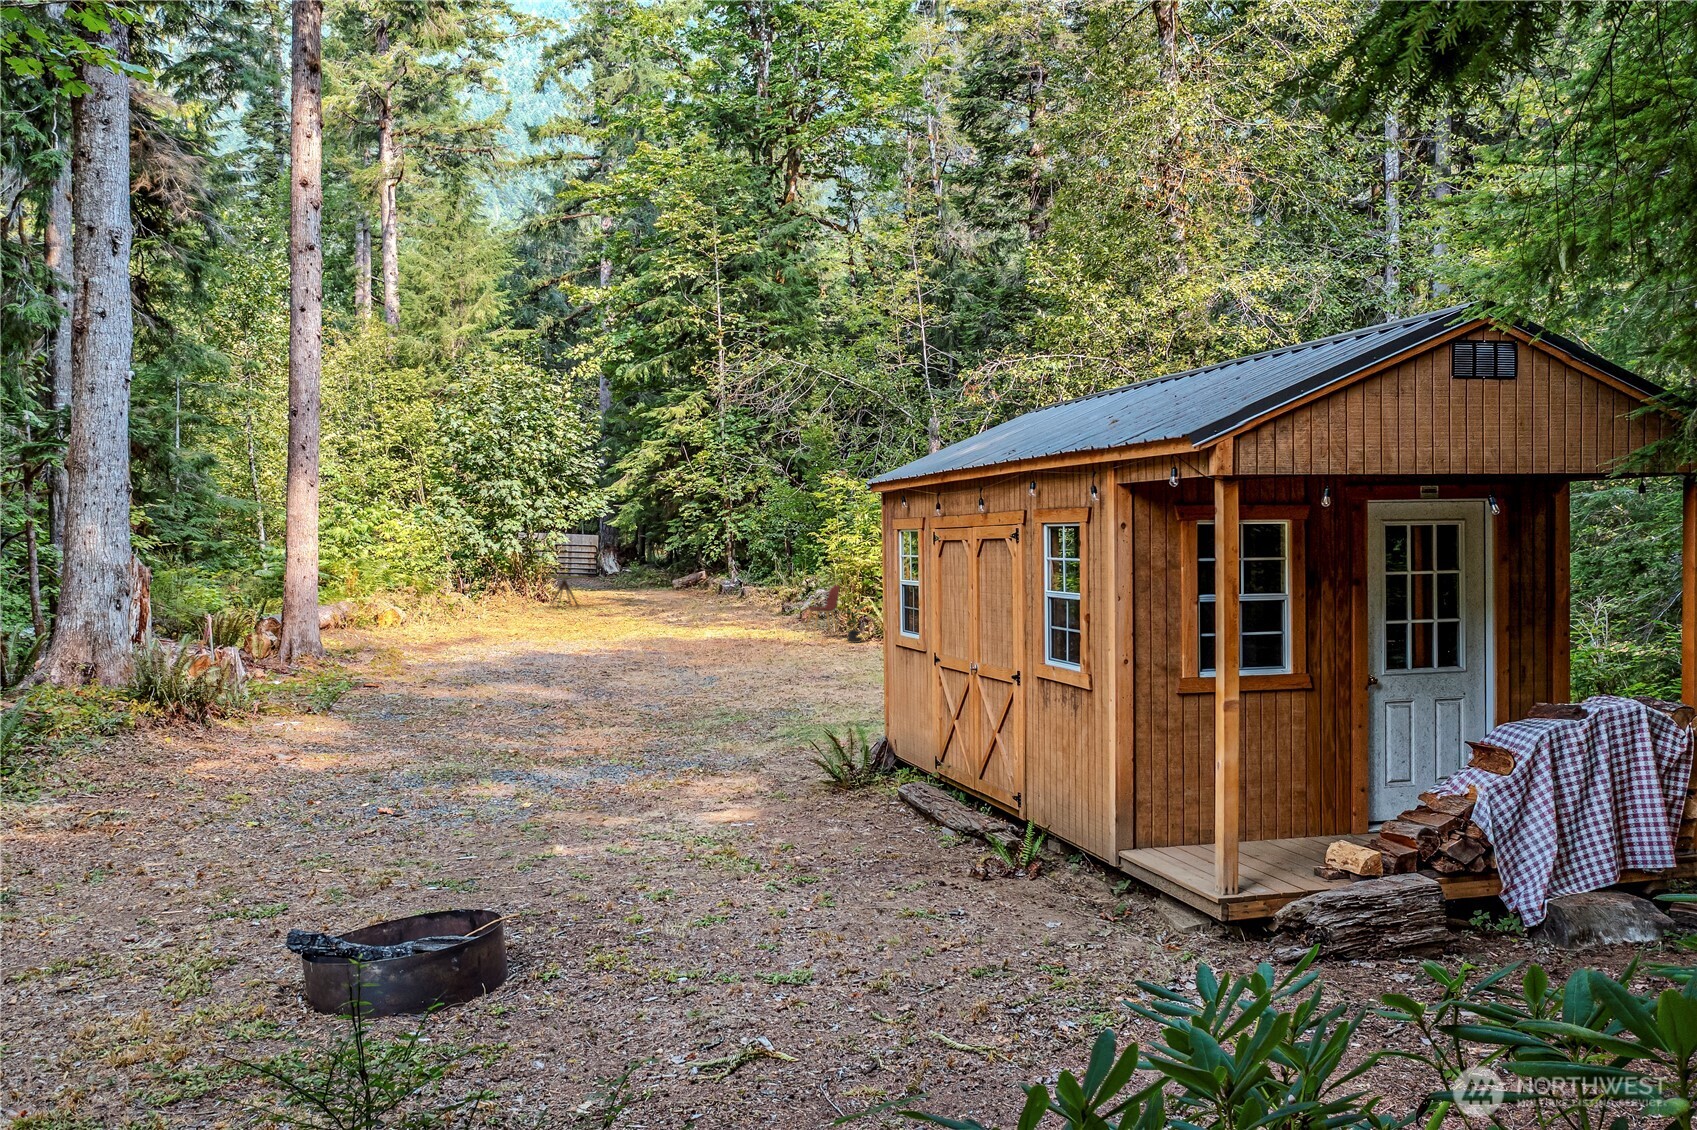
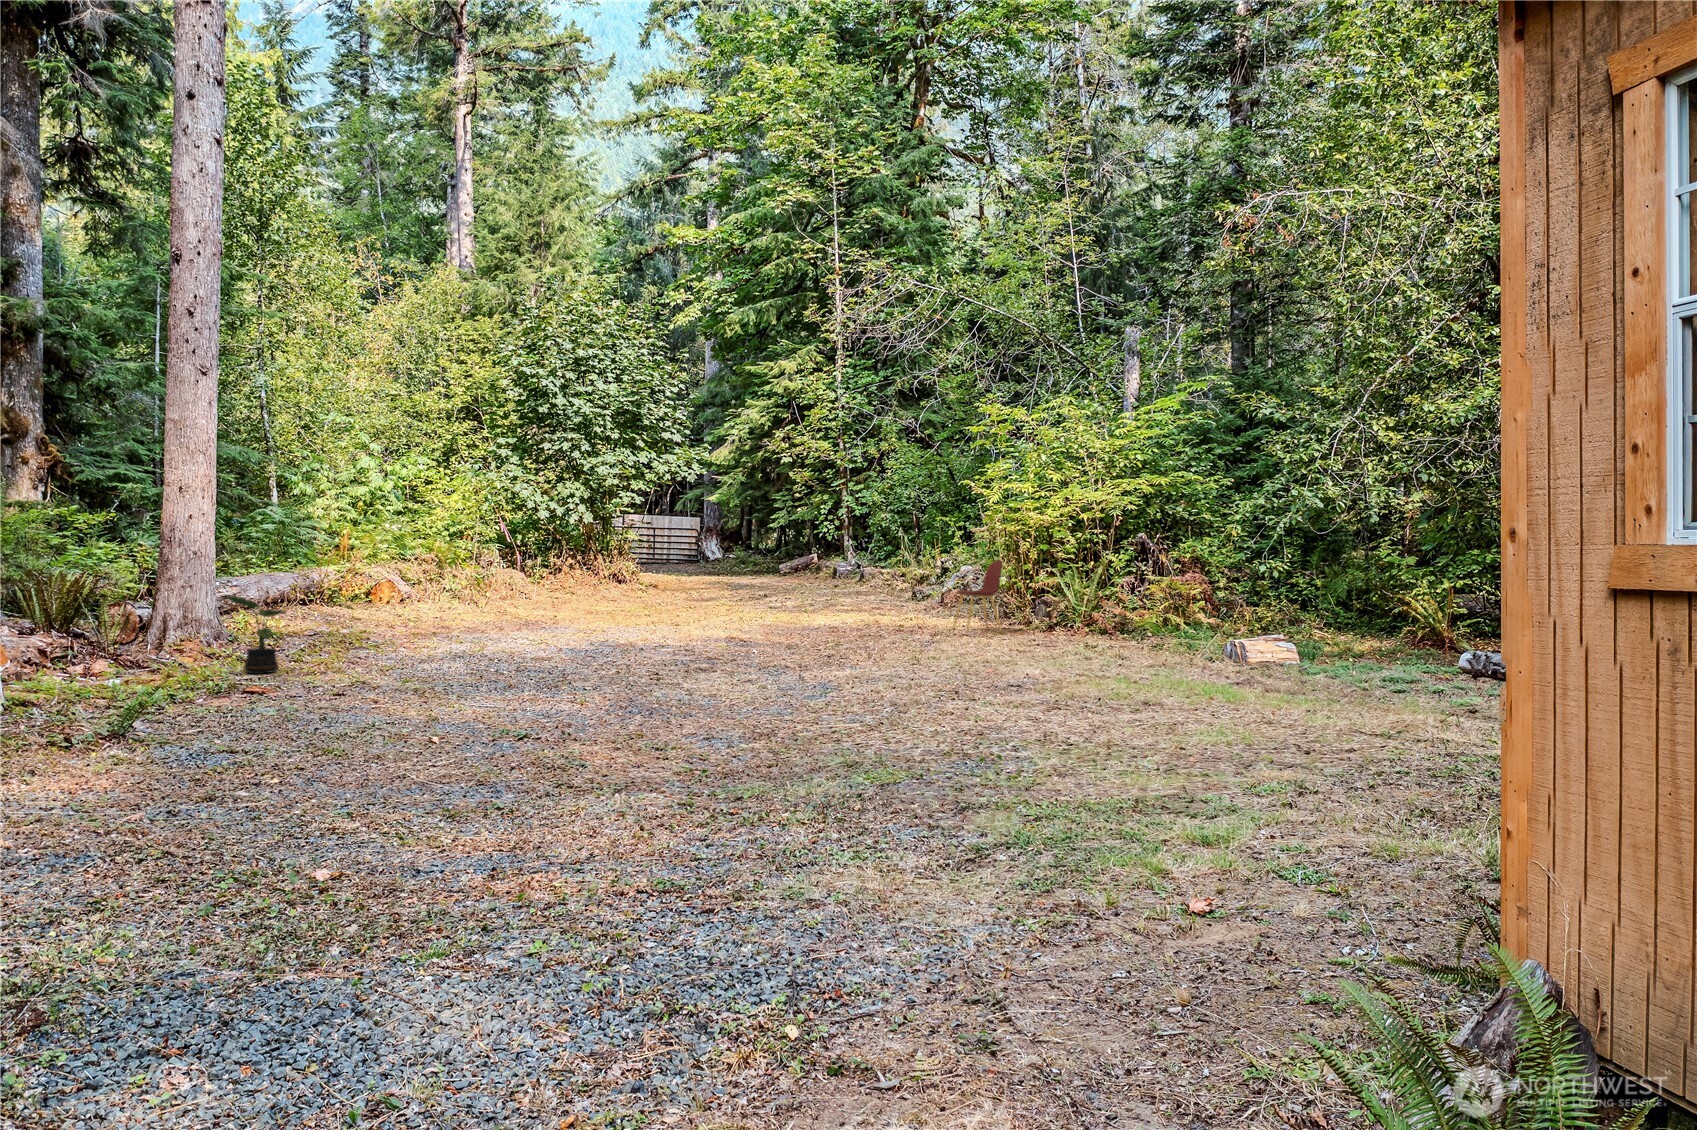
round table: present [543,576,586,607] -> none [623,553,678,591]
potted plant: present [844,604,866,643] -> present [224,596,285,674]

